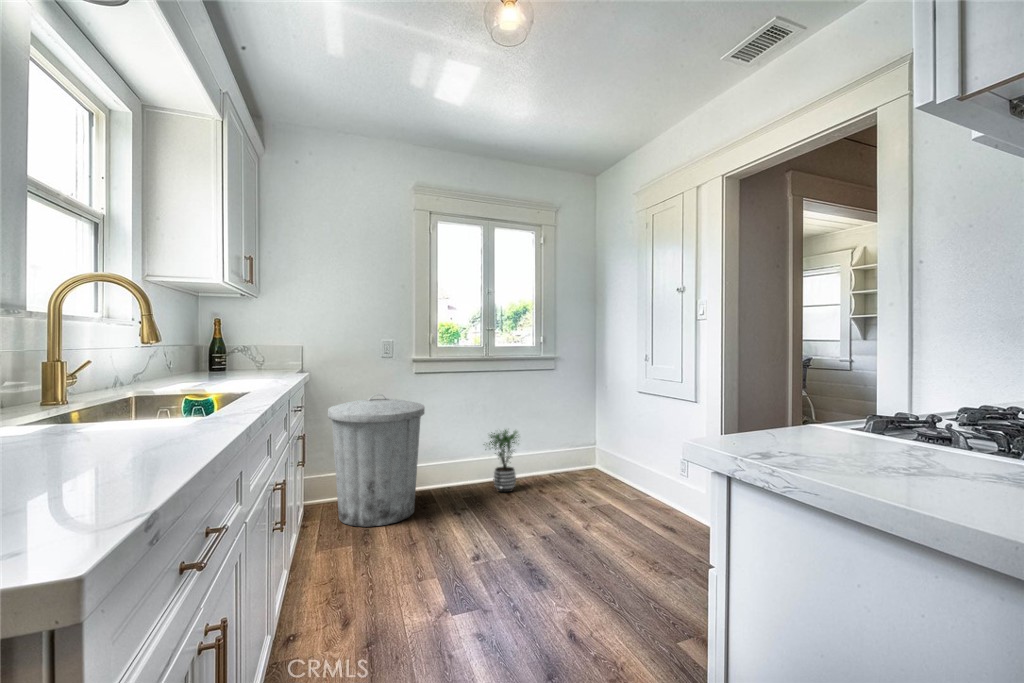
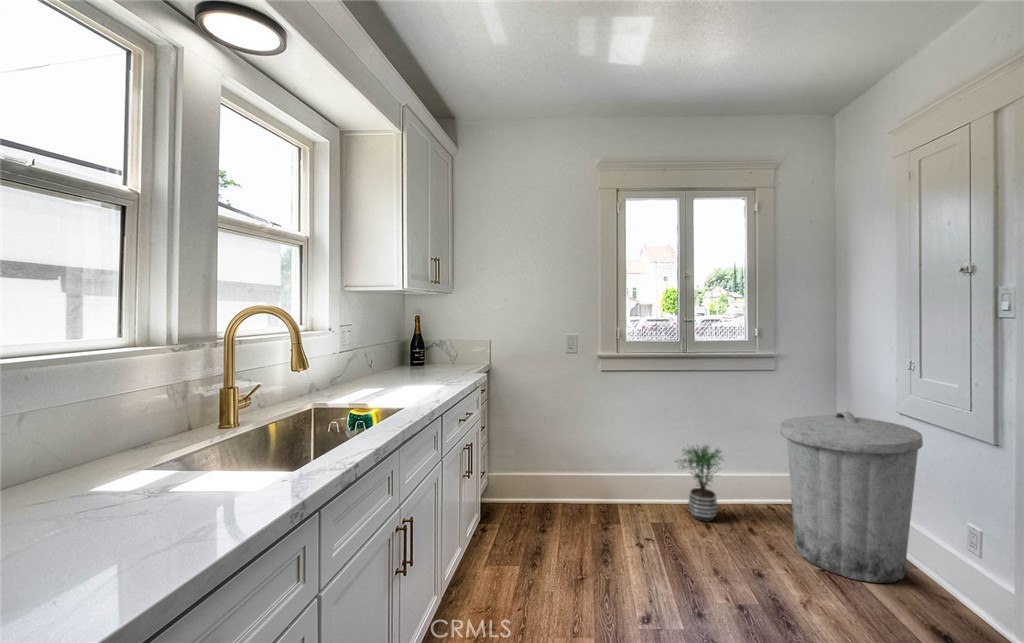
trash can: present [328,394,425,527] -> present [780,412,923,583]

